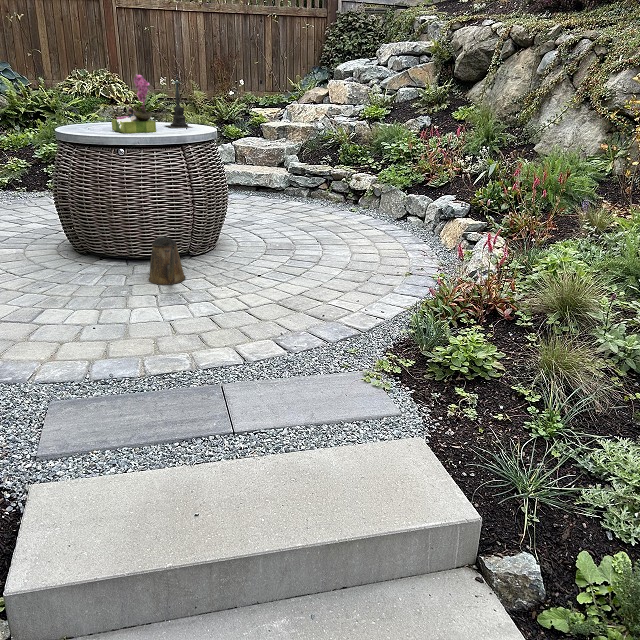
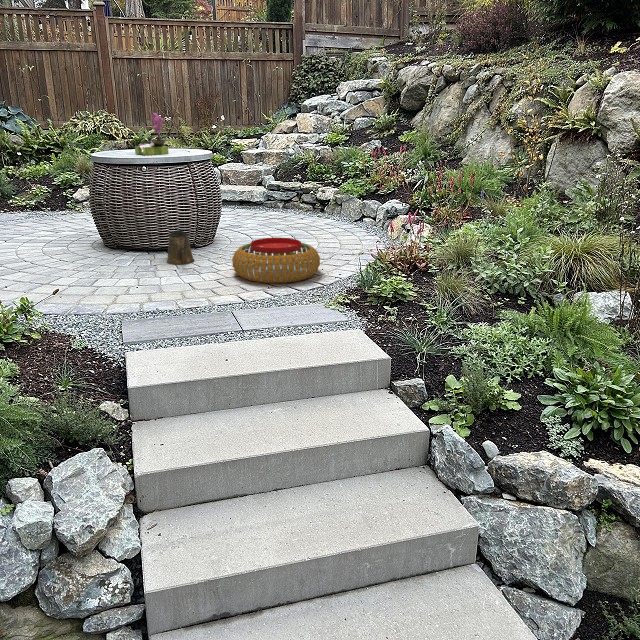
candle holder: present [166,80,192,128] -> none [171,112,194,152]
pouf: none [234,255,356,326] -> present [232,238,320,283]

